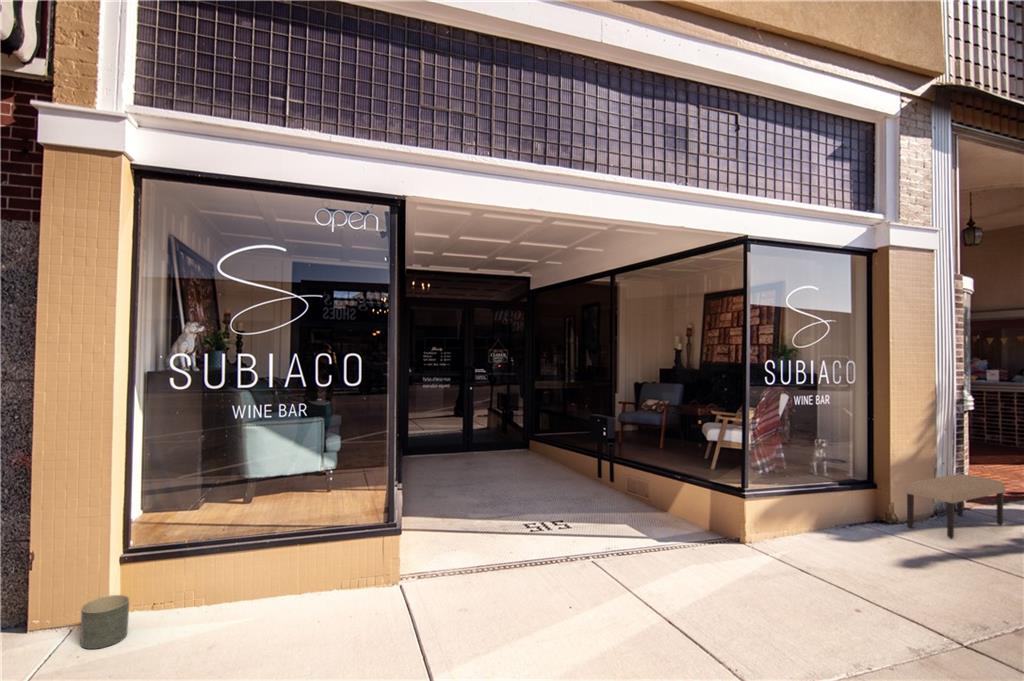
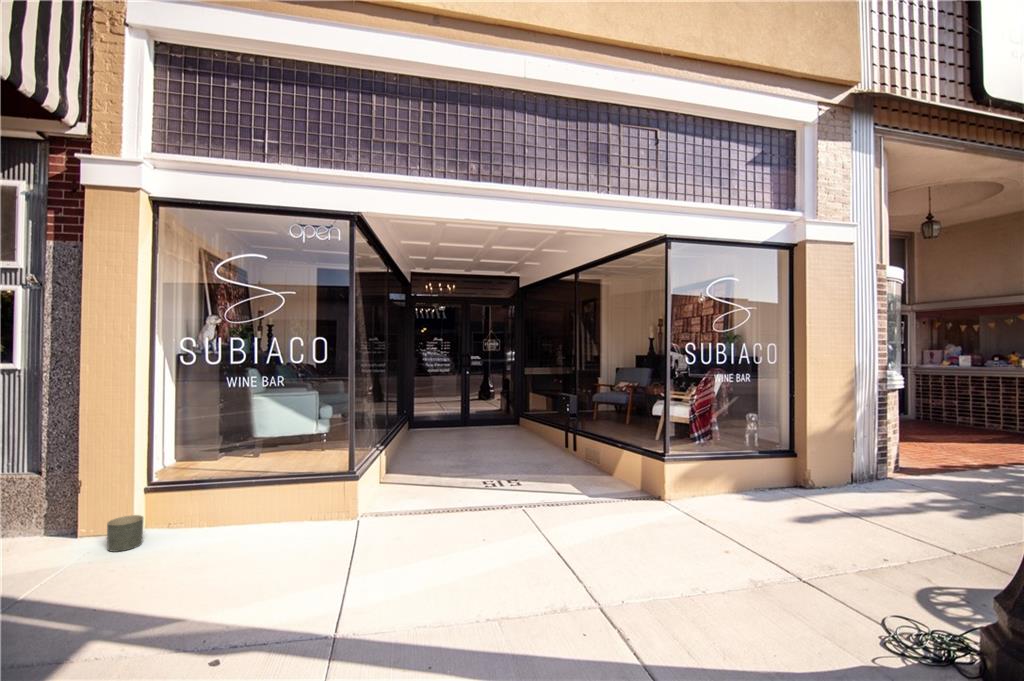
bench: present [905,474,1005,538] -> none [819,445,918,500]

